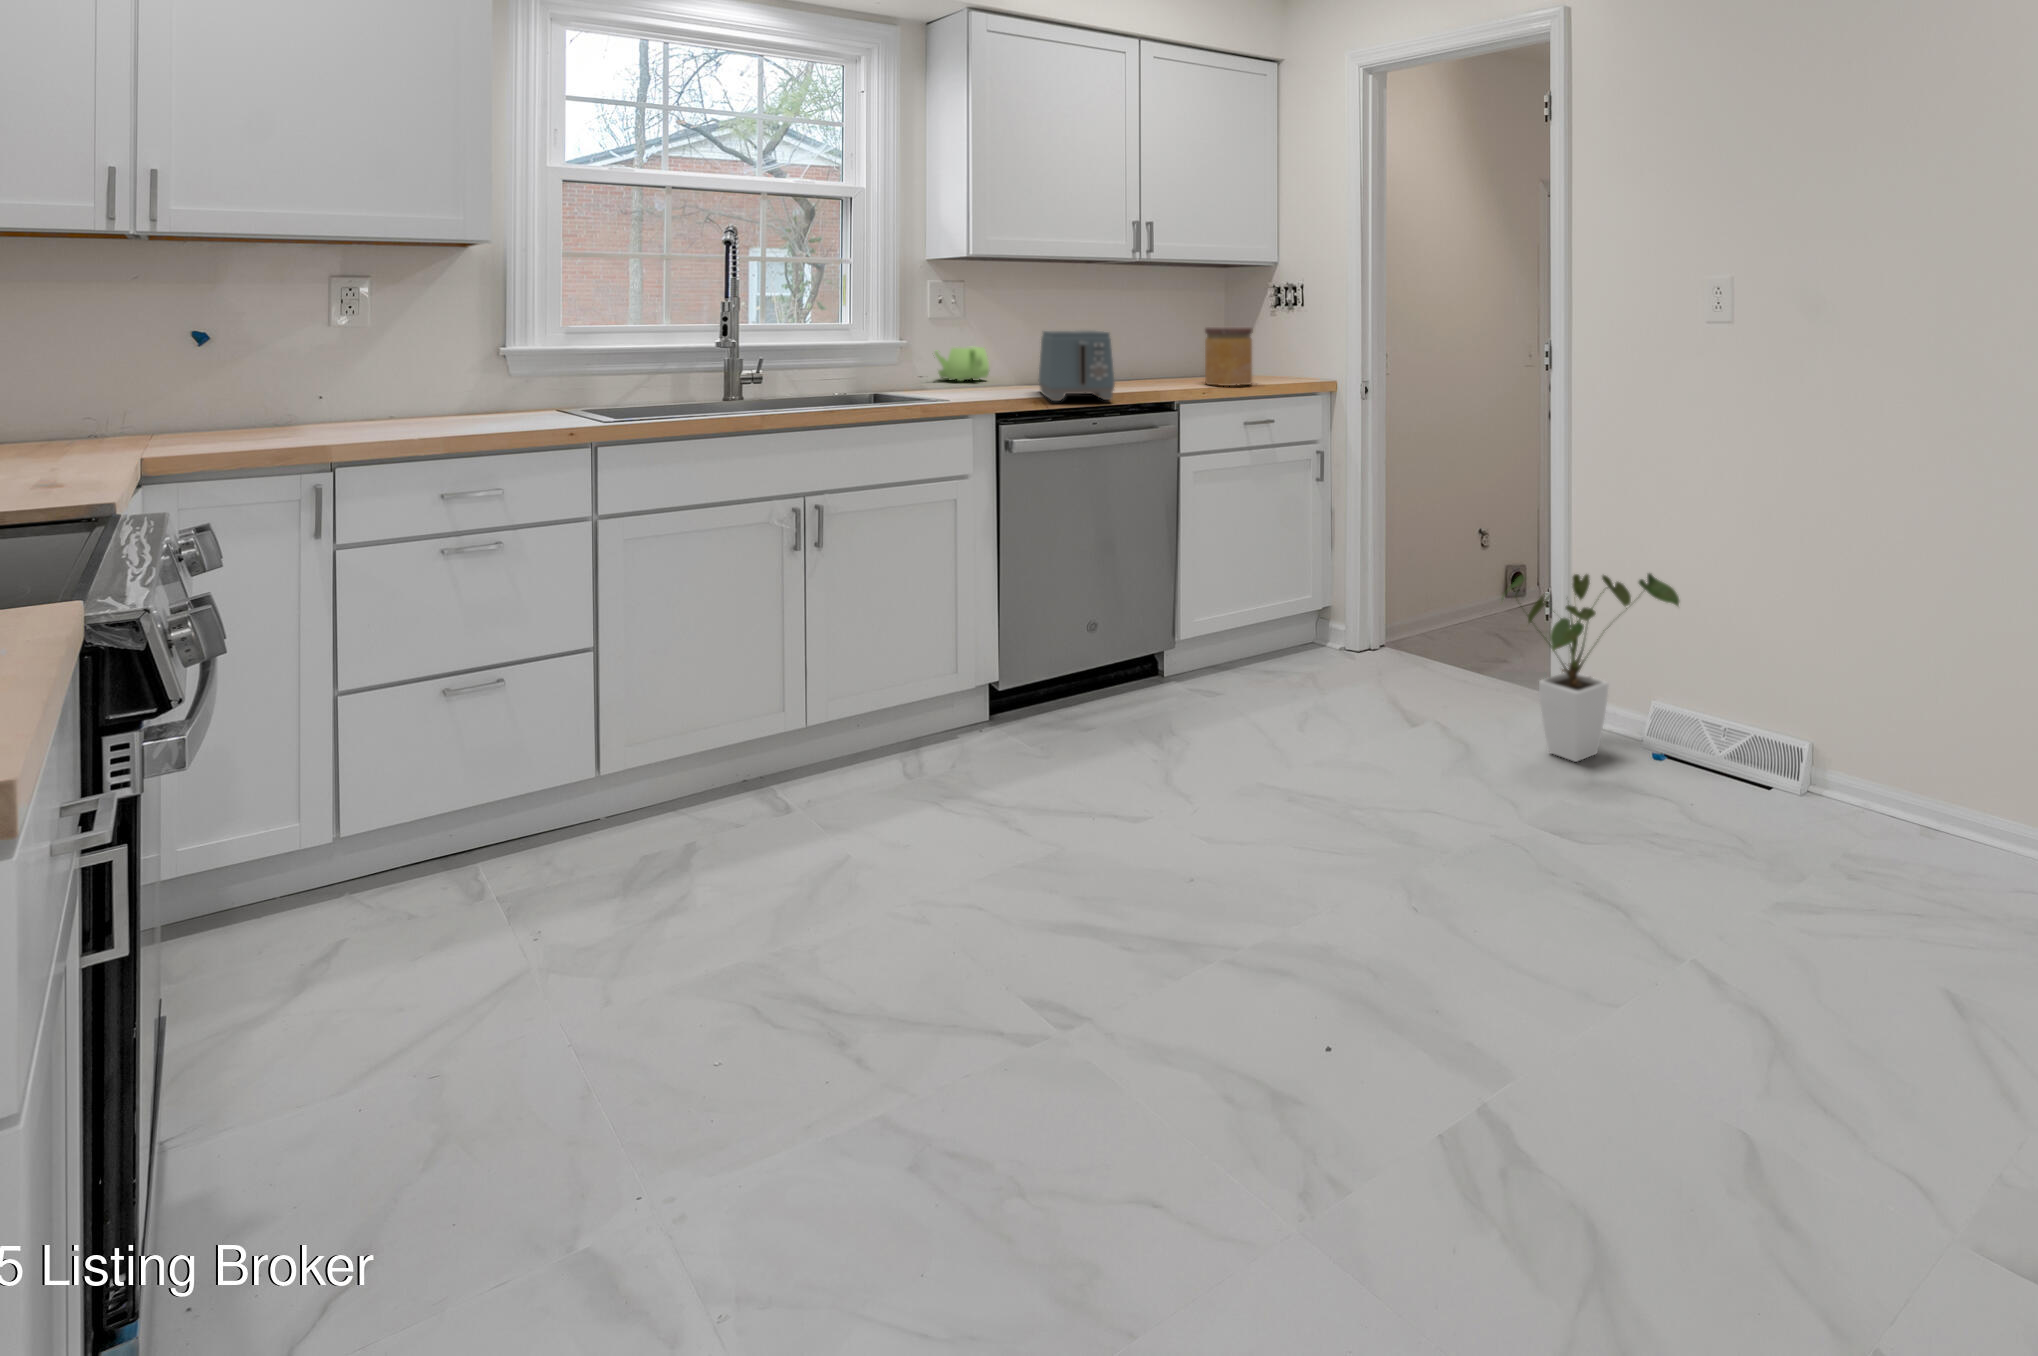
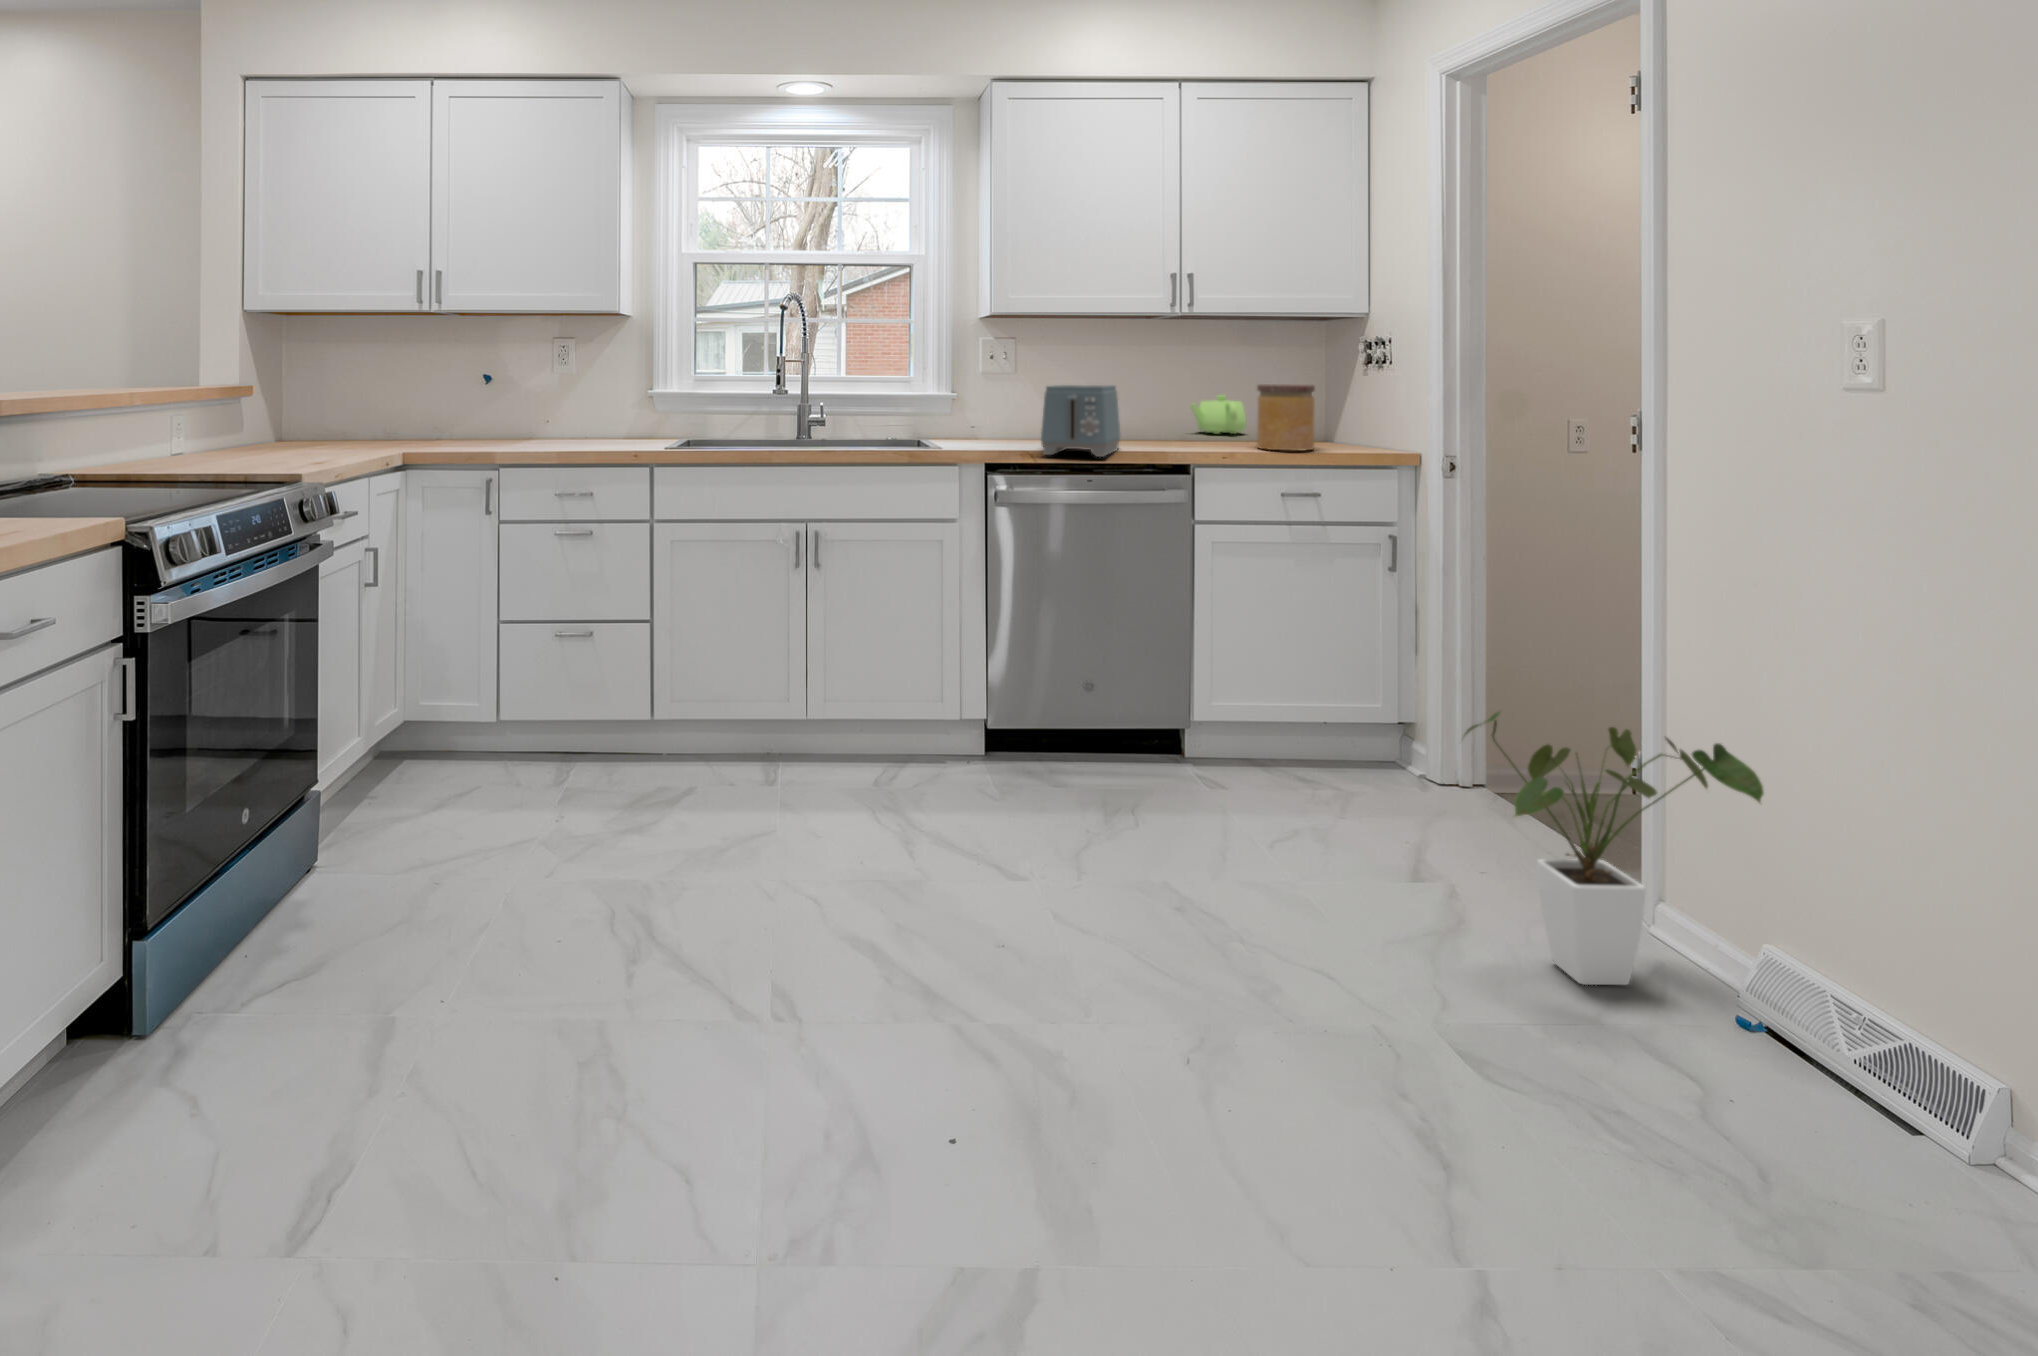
teapot: present [934,347,990,381] -> present [1190,395,1246,434]

